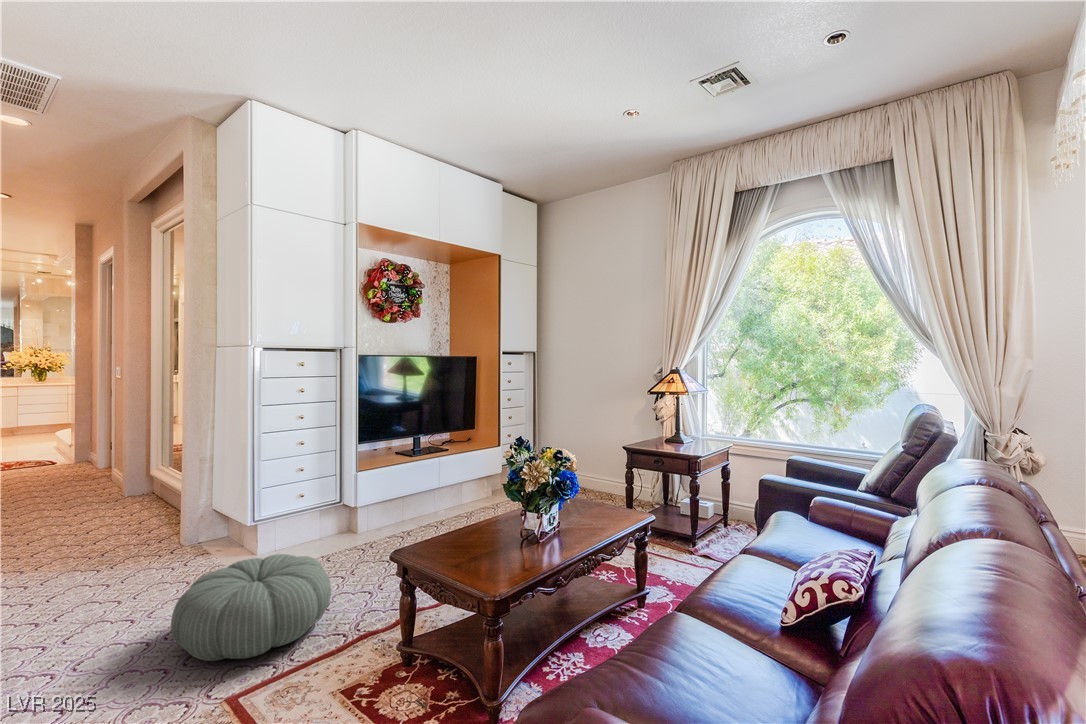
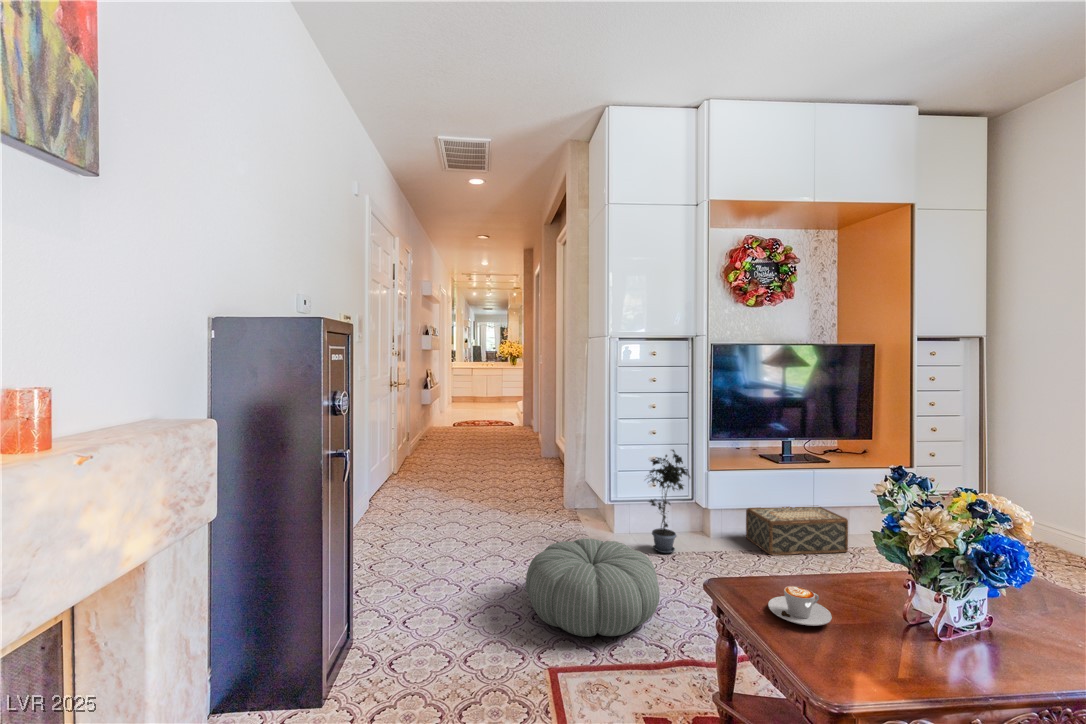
potted plant: none [296,455,345,556] -> present [649,450,690,553]
woven basket: none [389,484,466,532] -> present [746,507,848,555]
coffee cup: none [443,535,485,560] -> present [768,586,832,626]

